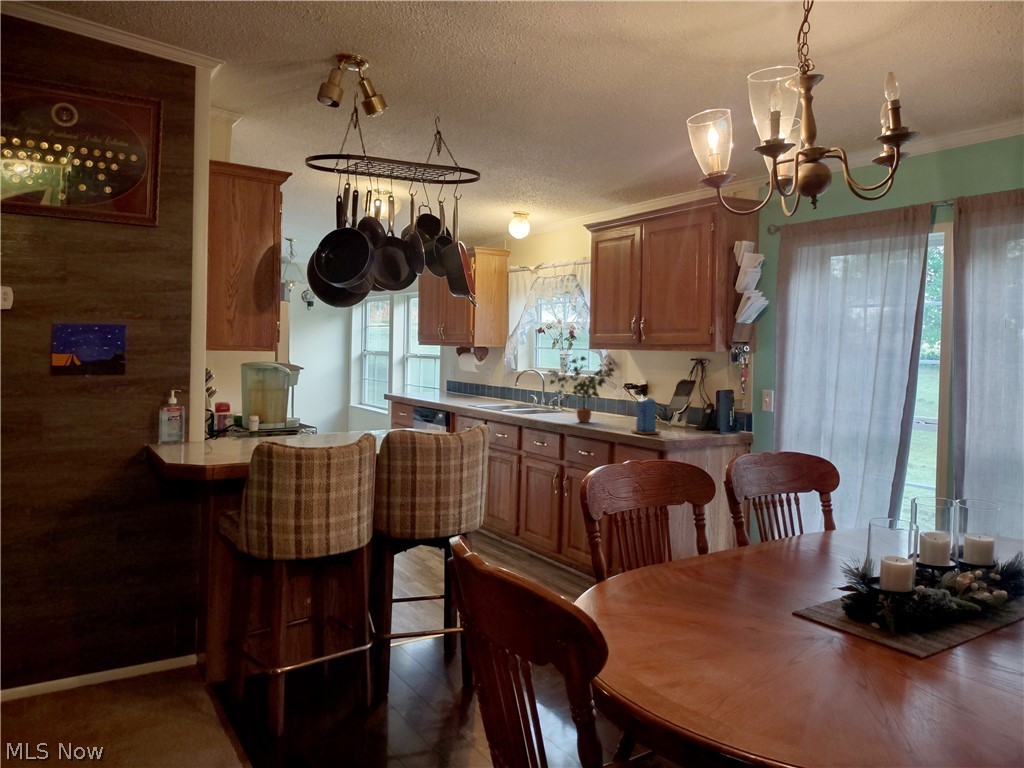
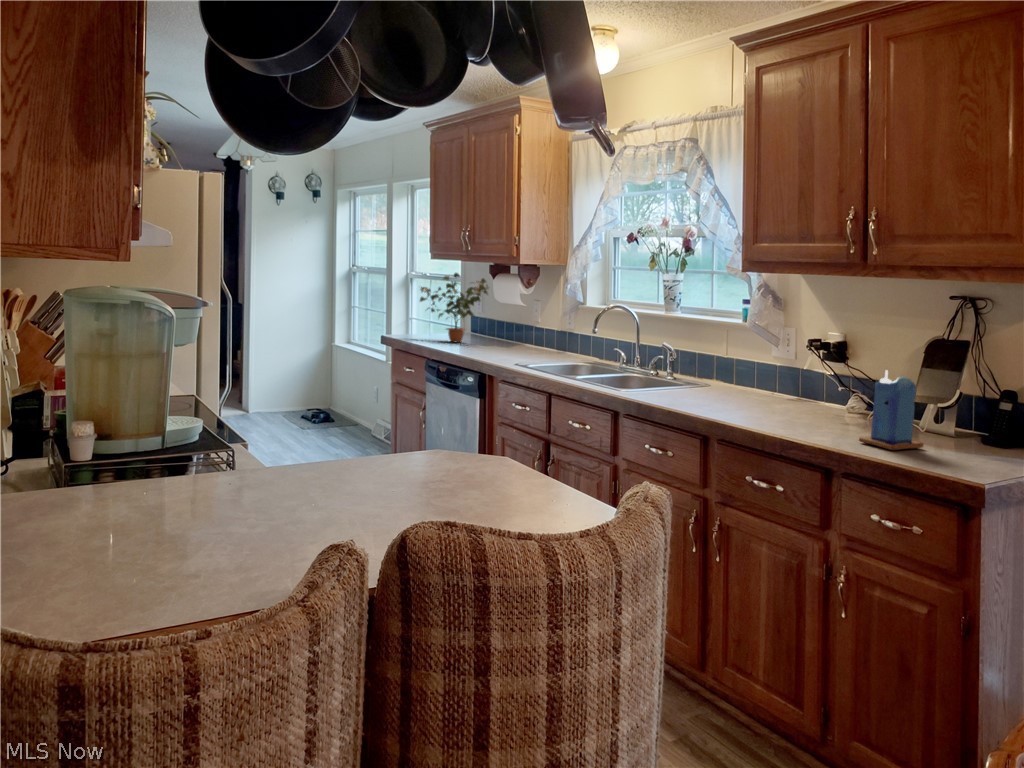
potted plant: present [548,356,615,422] -> present [420,273,489,342]

